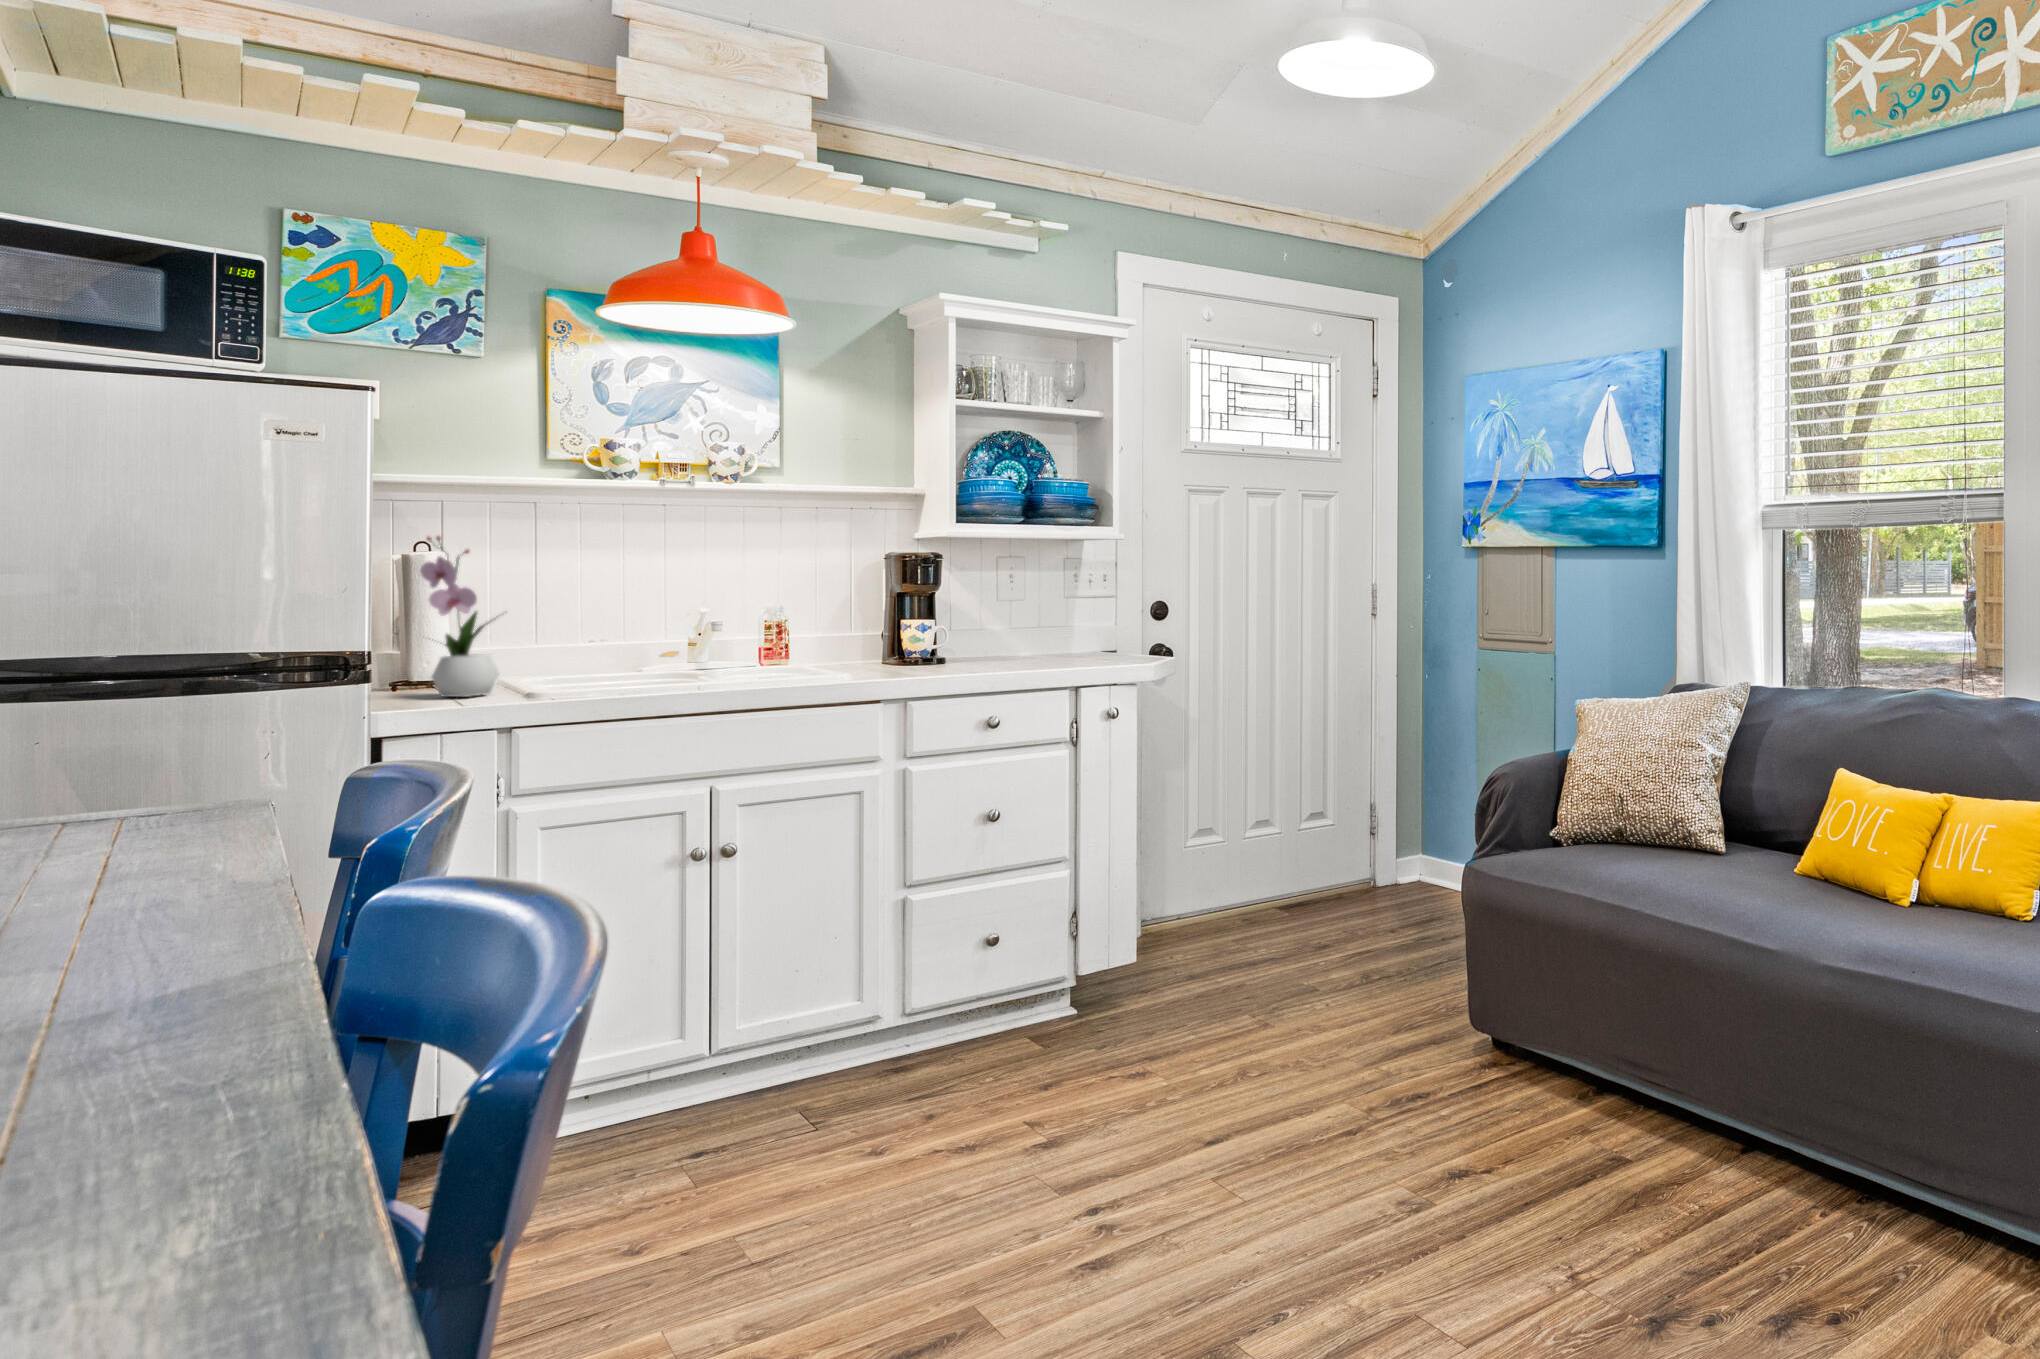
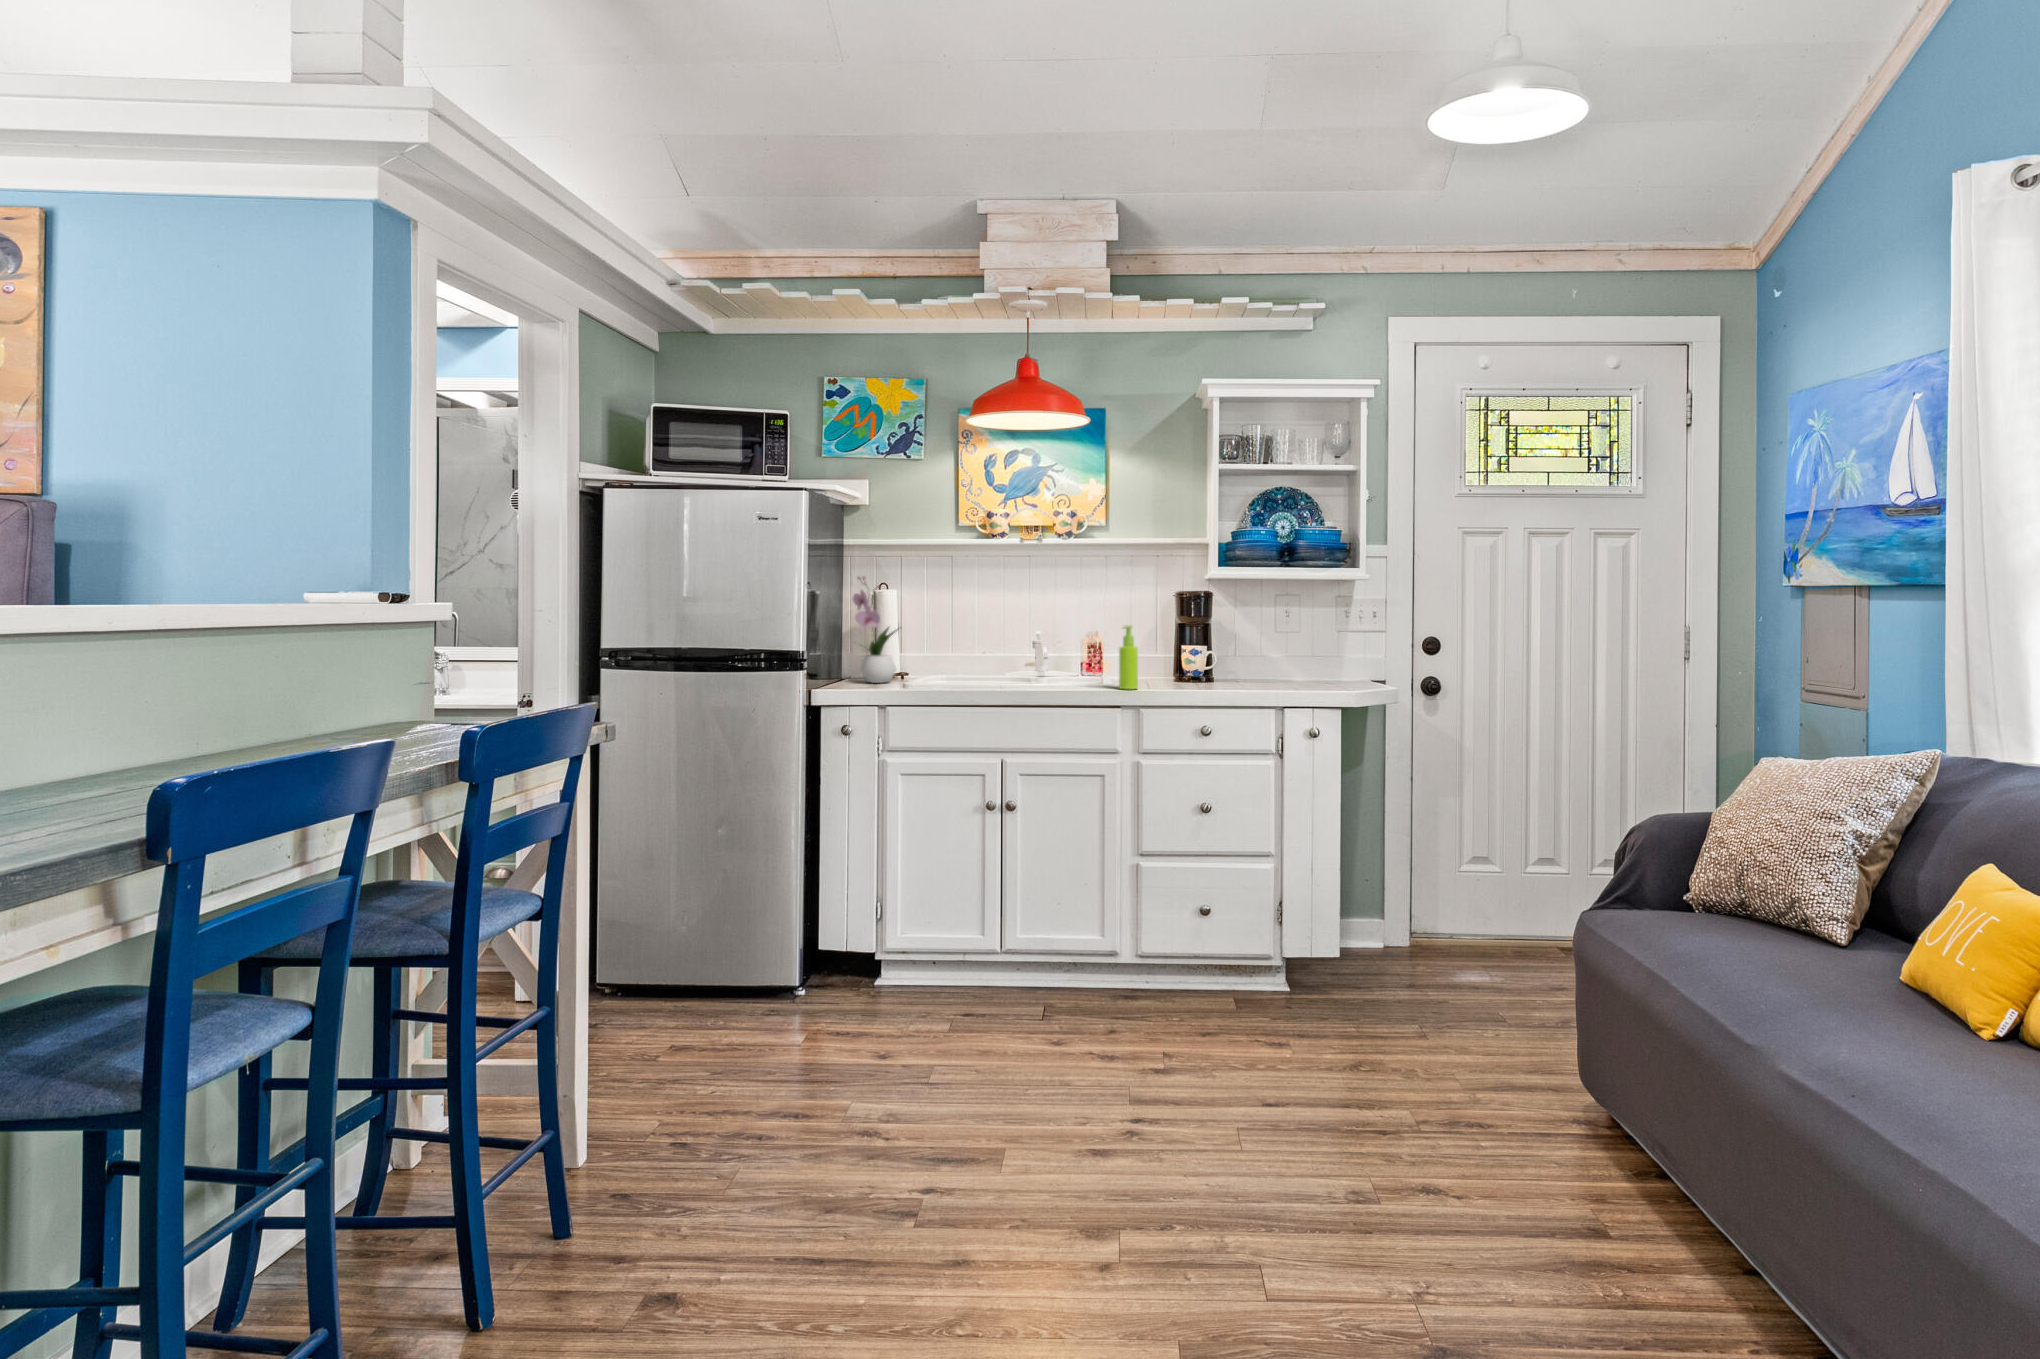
soap dispenser: none [864,598,890,680] -> present [1119,626,1138,689]

